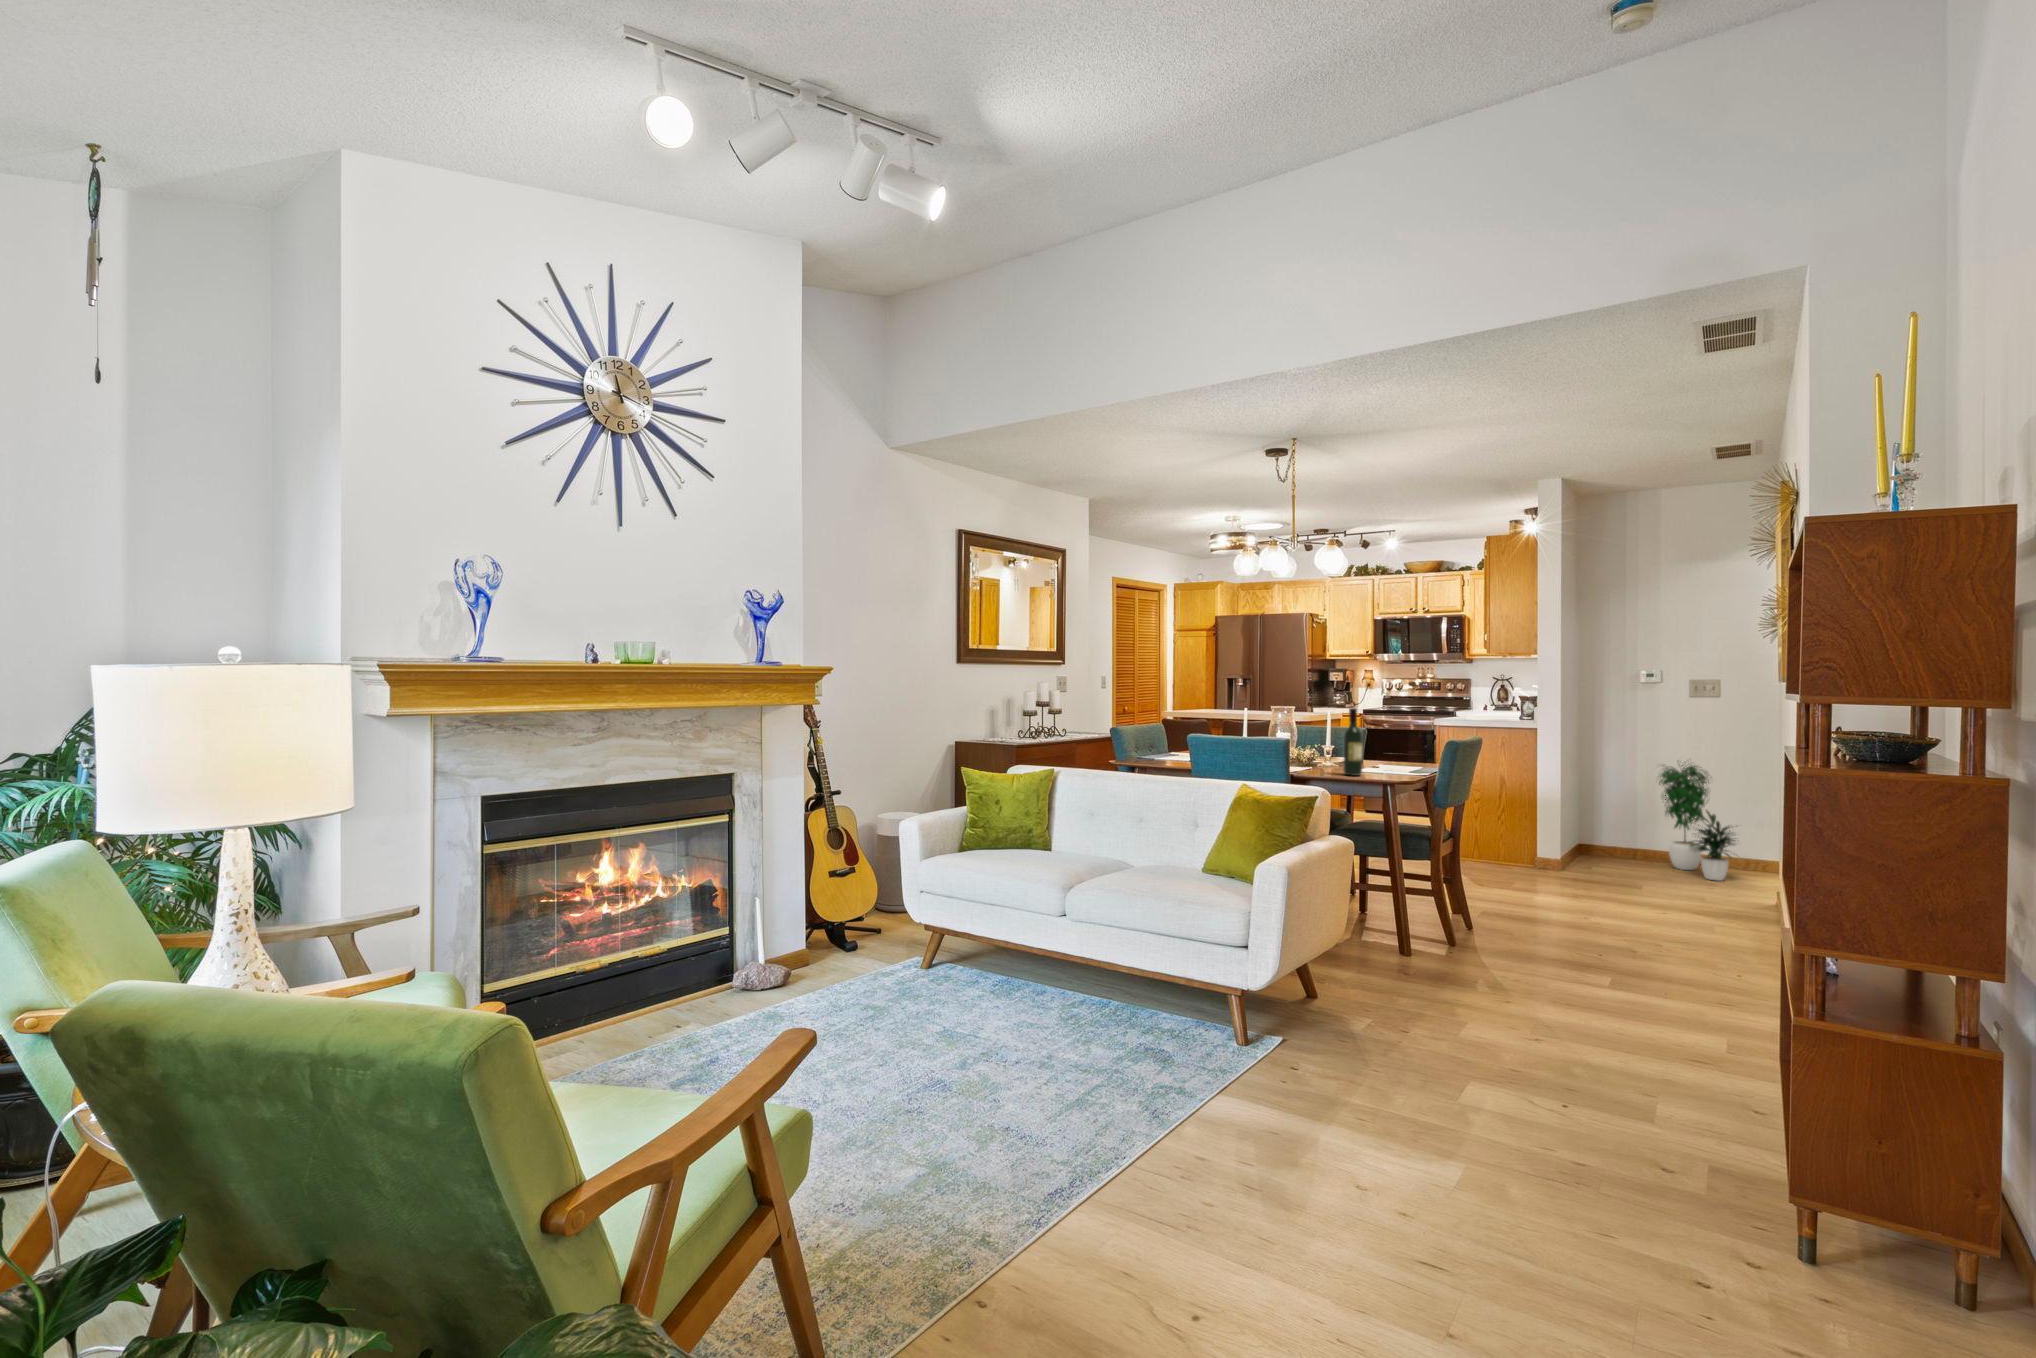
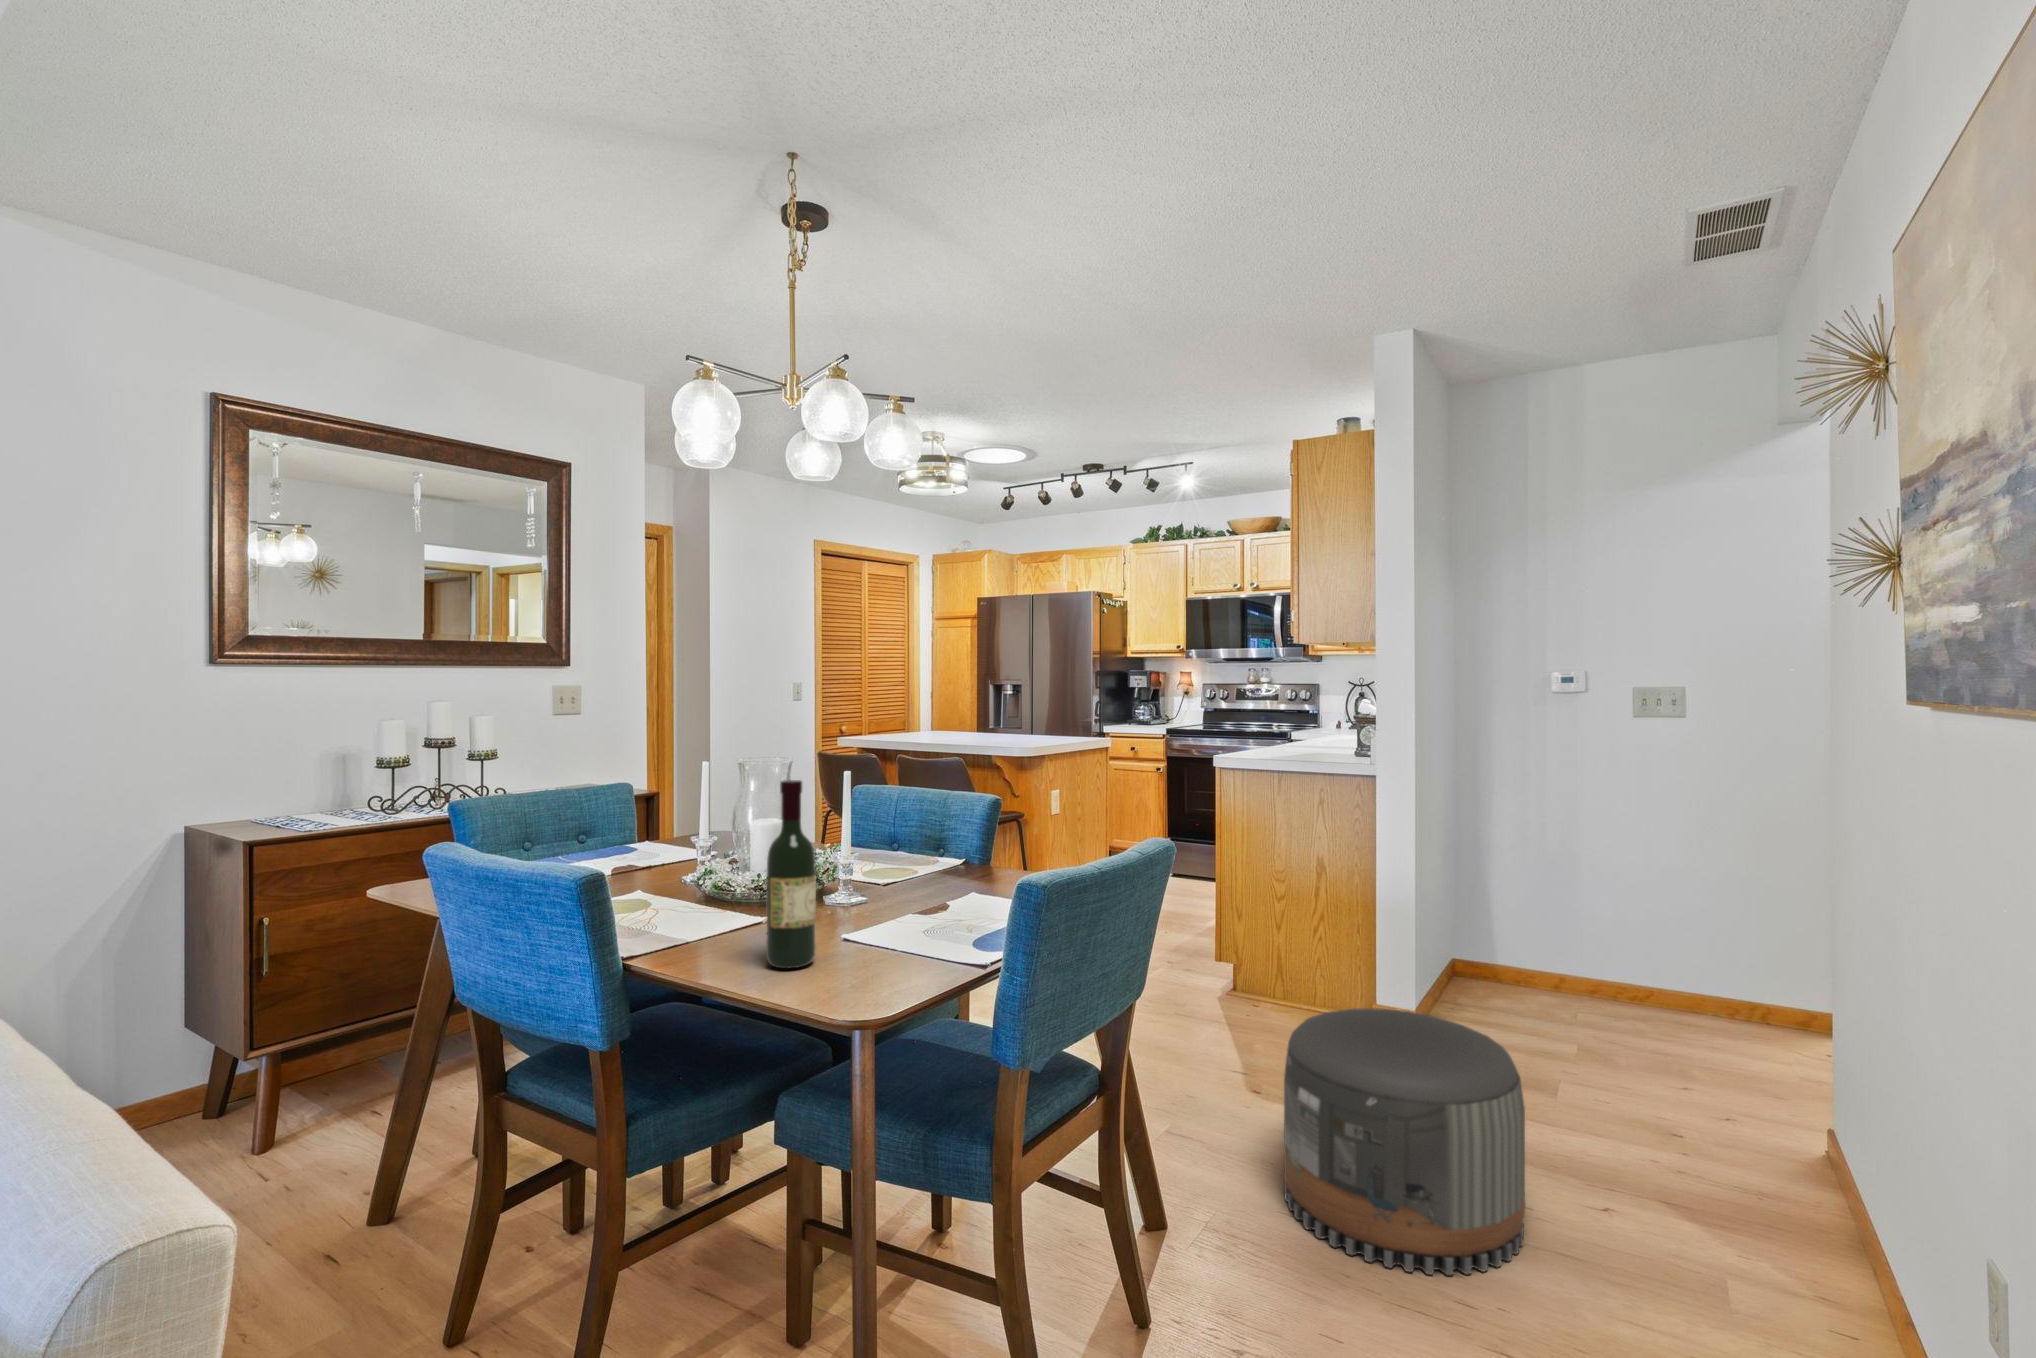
potted plant: present [1658,764,1736,881] -> none [1575,818,1740,1058]
pouf: none [1512,829,1627,924] -> present [1284,1009,1525,1275]

